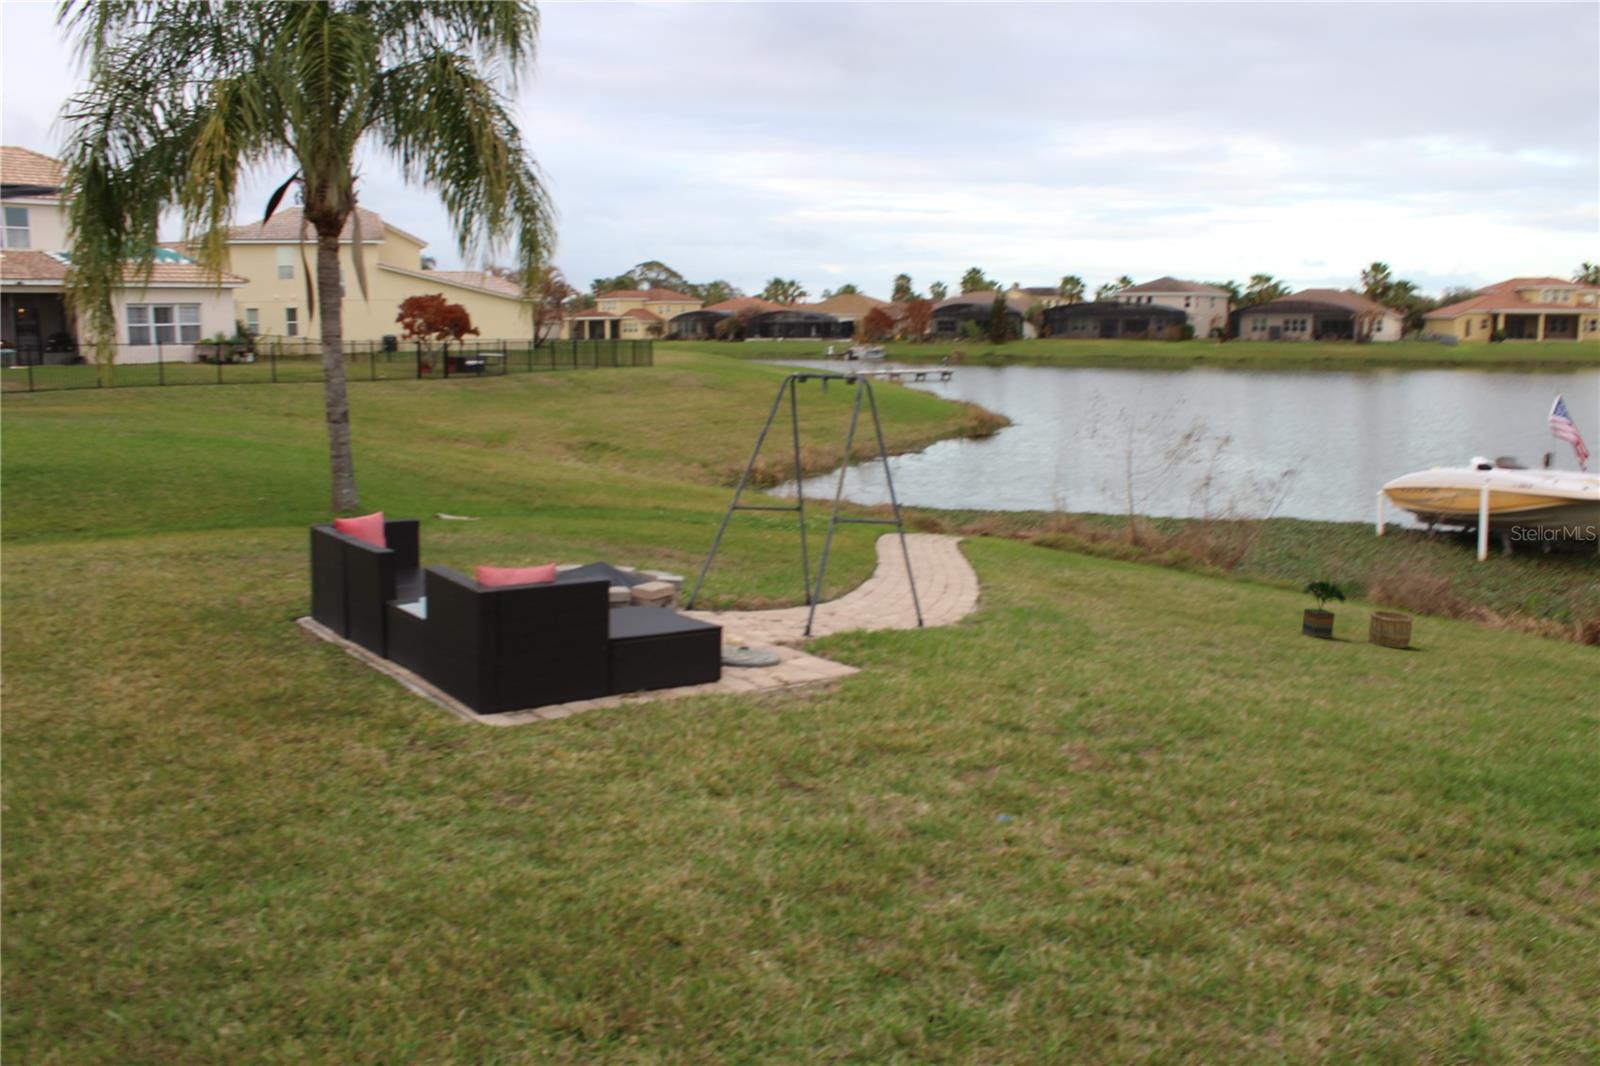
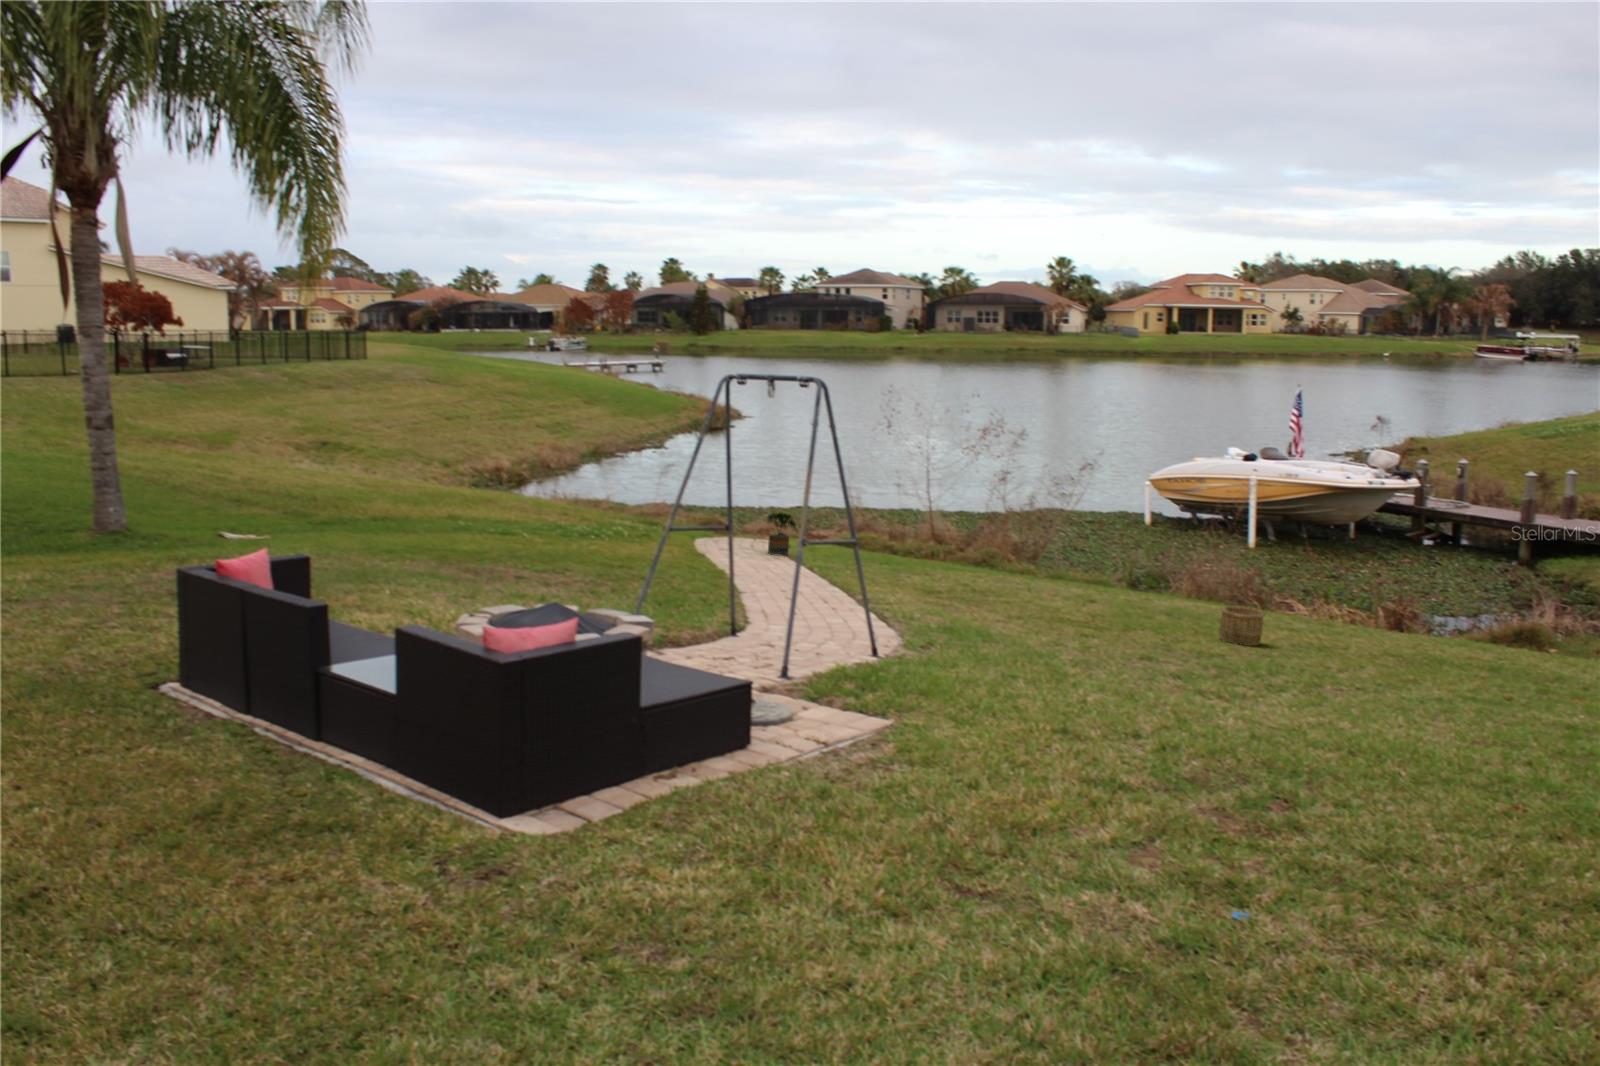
potted tree: present [1302,581,1345,638] -> present [767,513,796,556]

